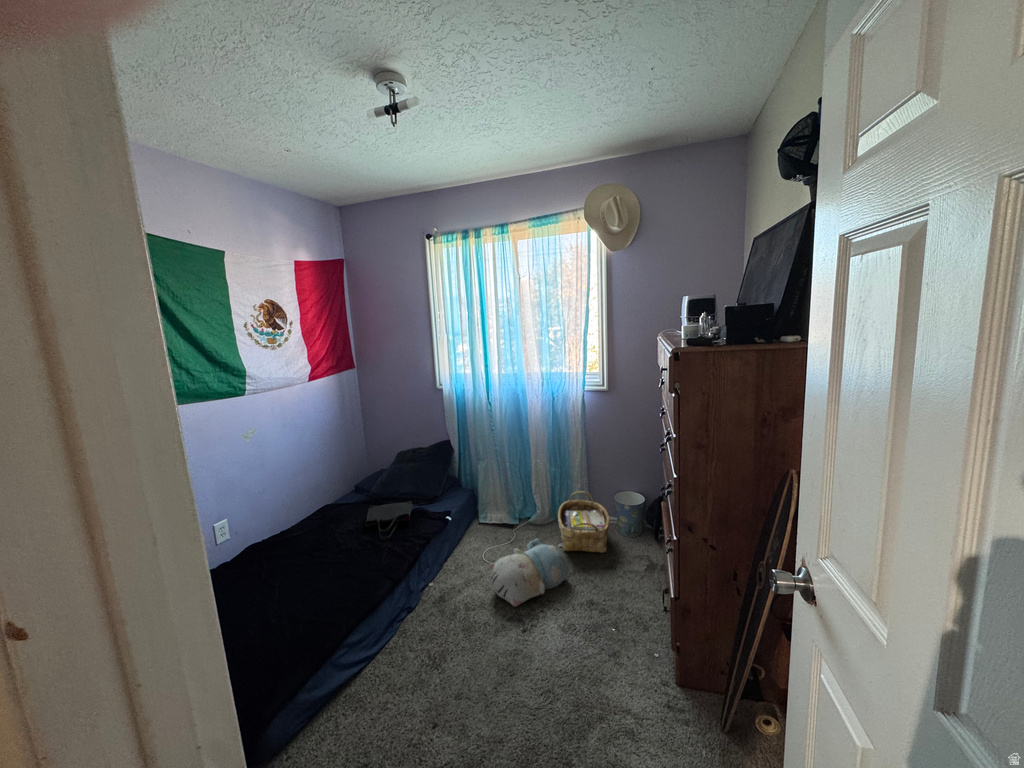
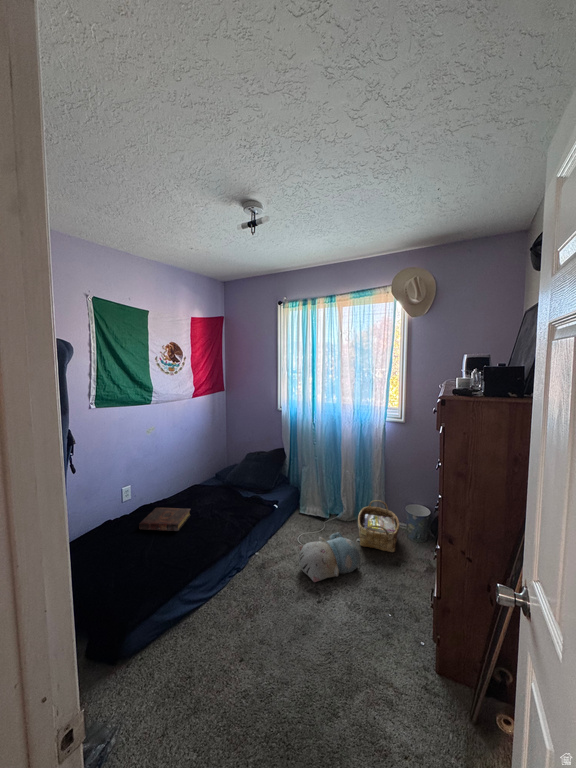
tote bag: present [365,501,412,540] -> none [217,489,251,516]
book: none [251,539,329,580] -> present [139,508,191,531]

